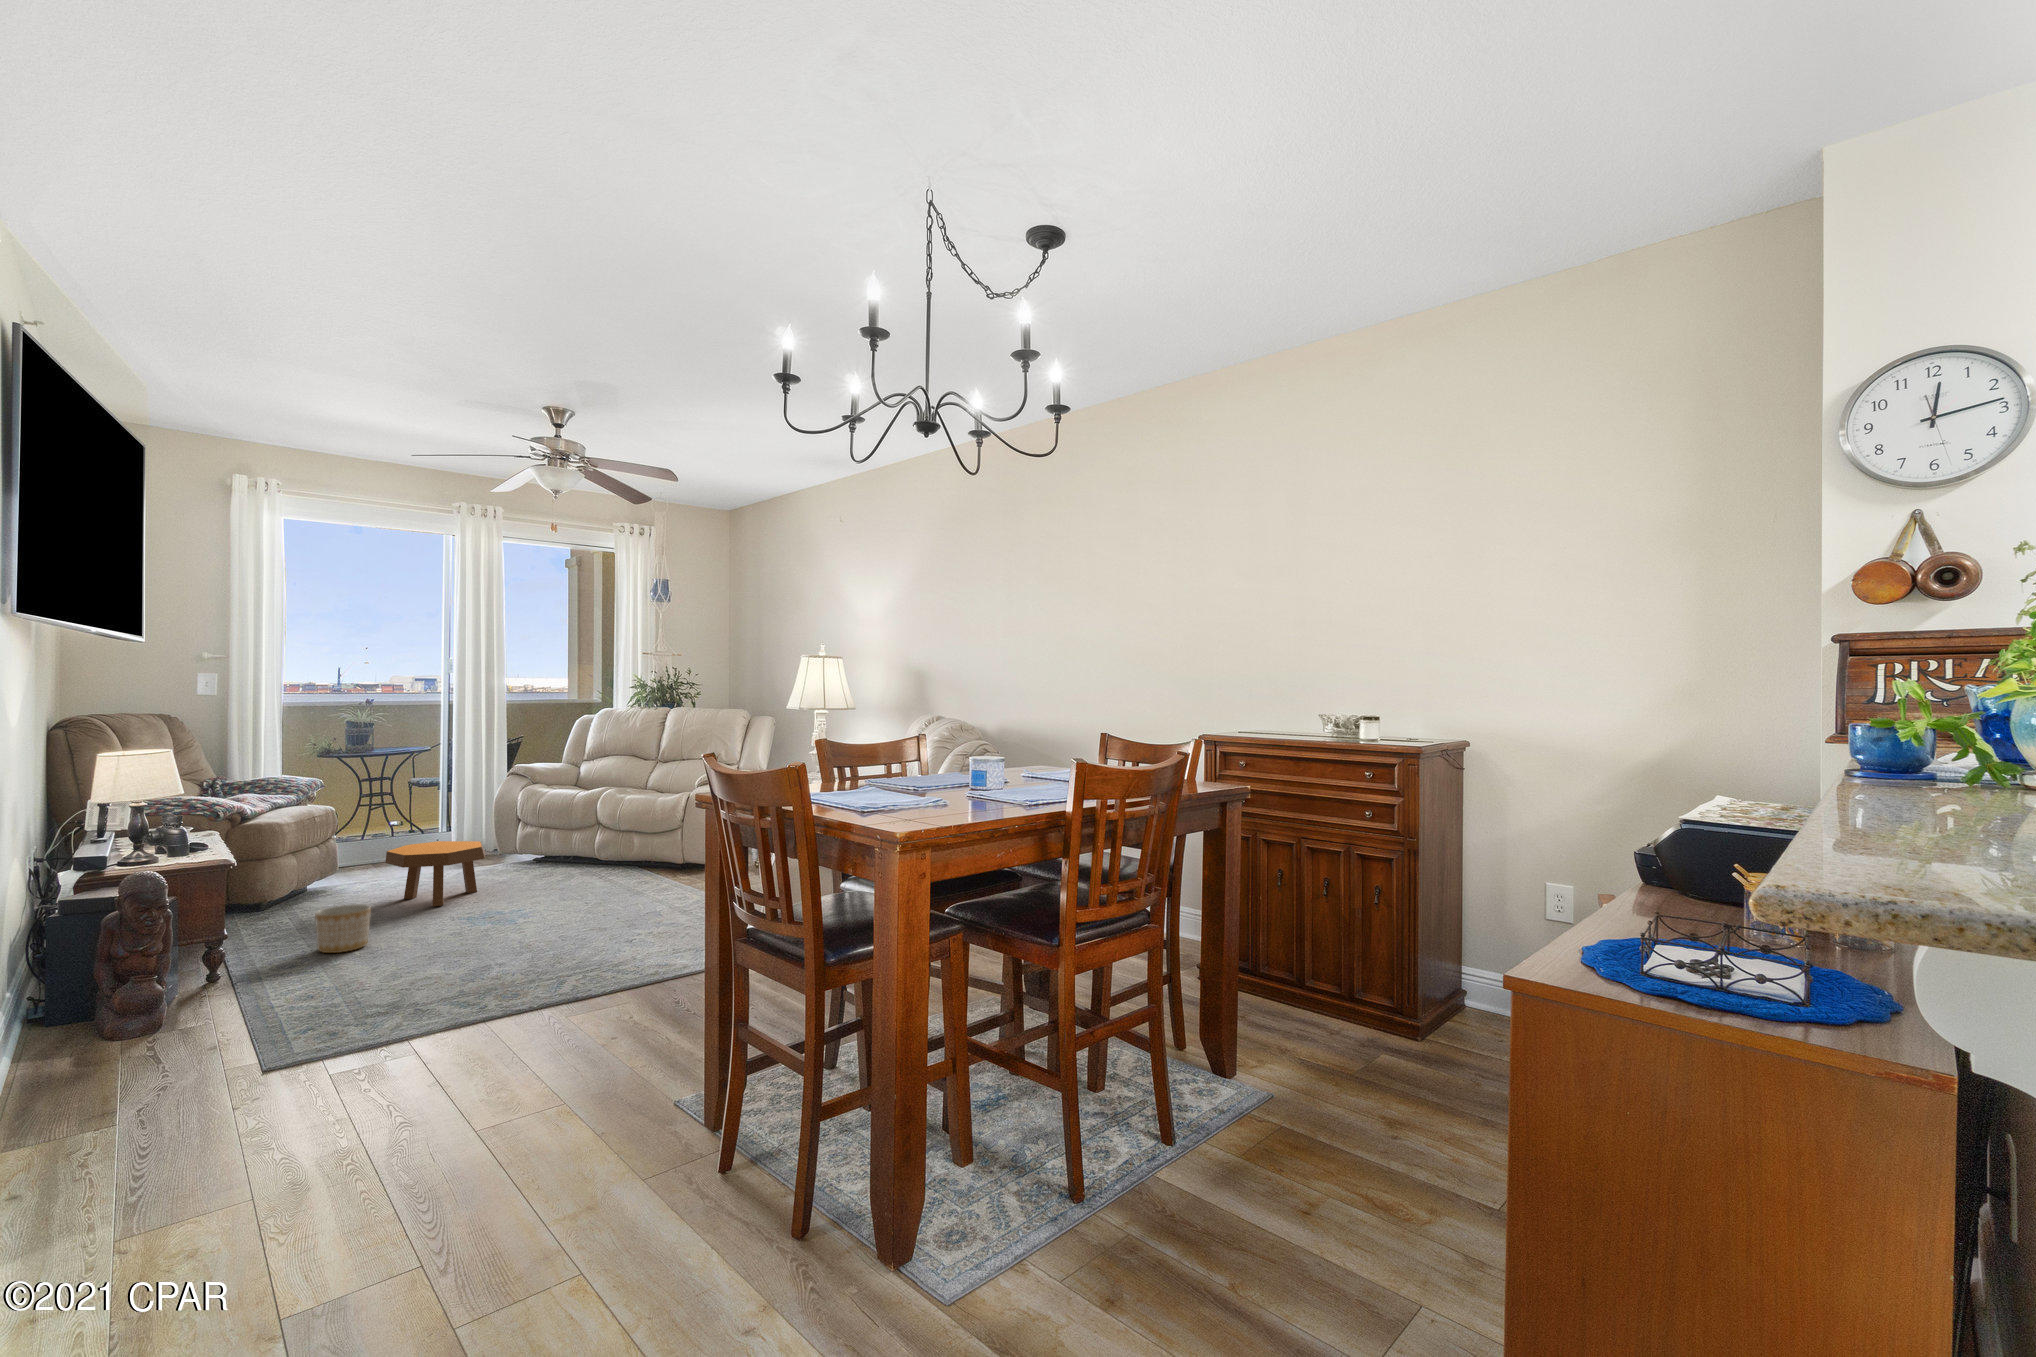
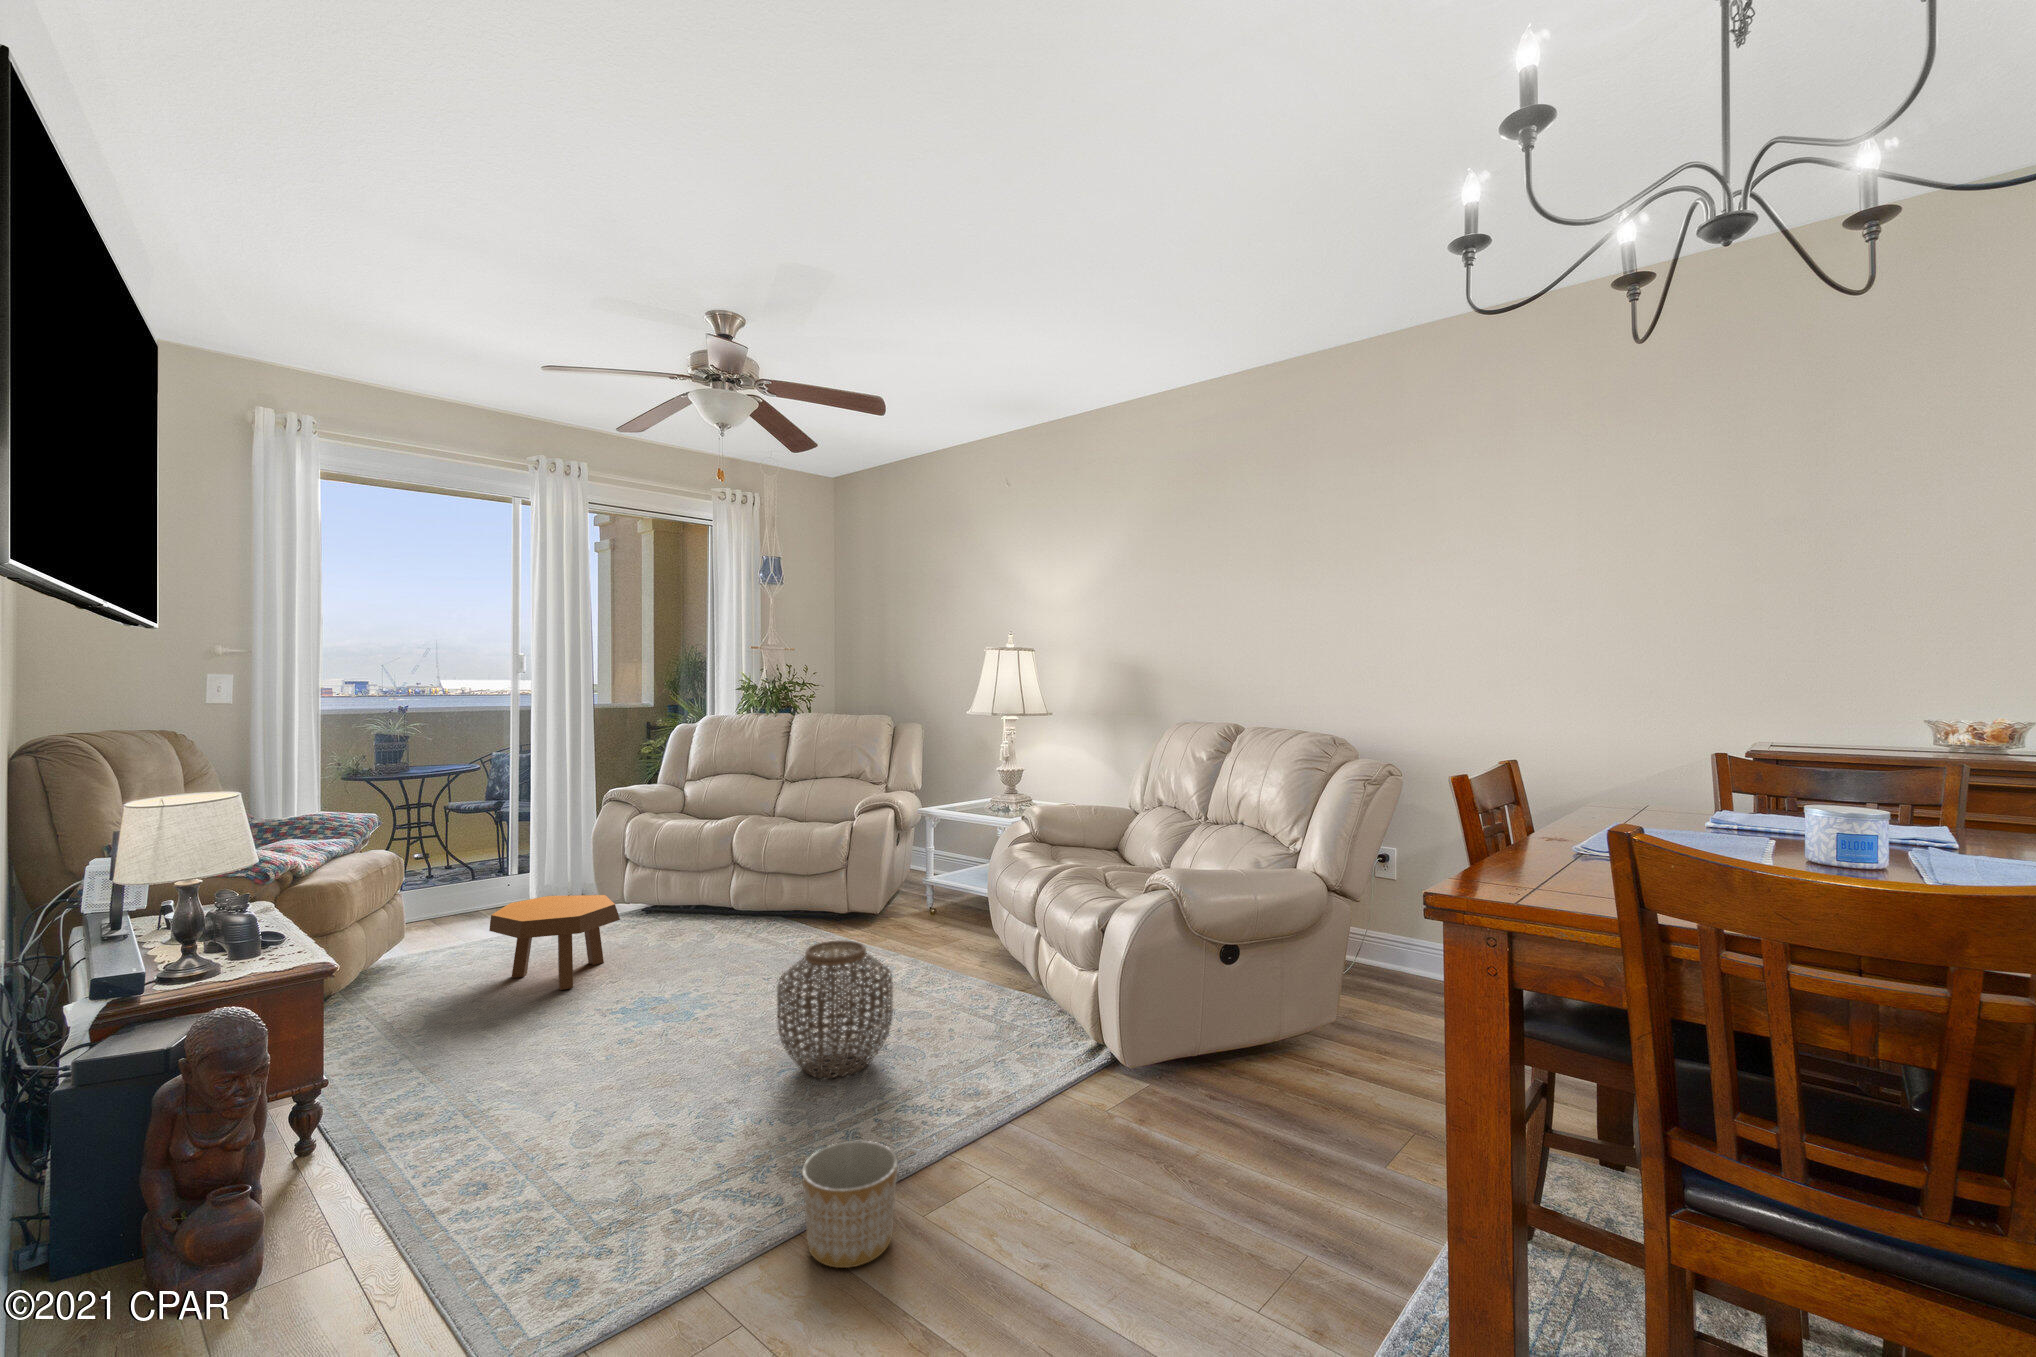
woven basket: none [543,865,631,957] -> present [777,941,893,1078]
planter: present [315,904,371,953] -> present [802,1141,898,1268]

